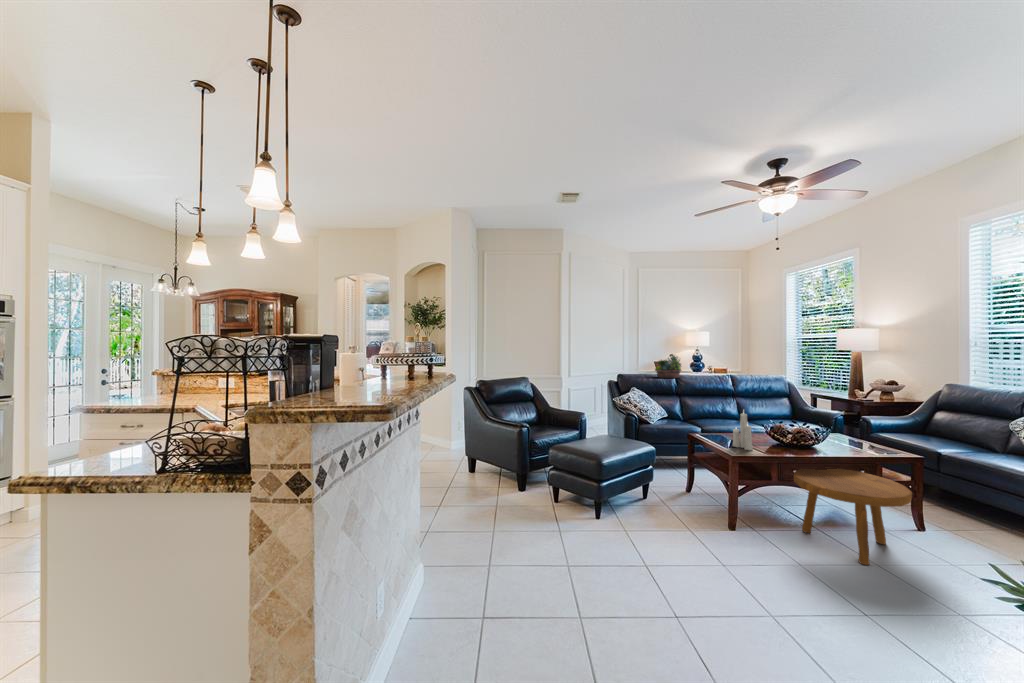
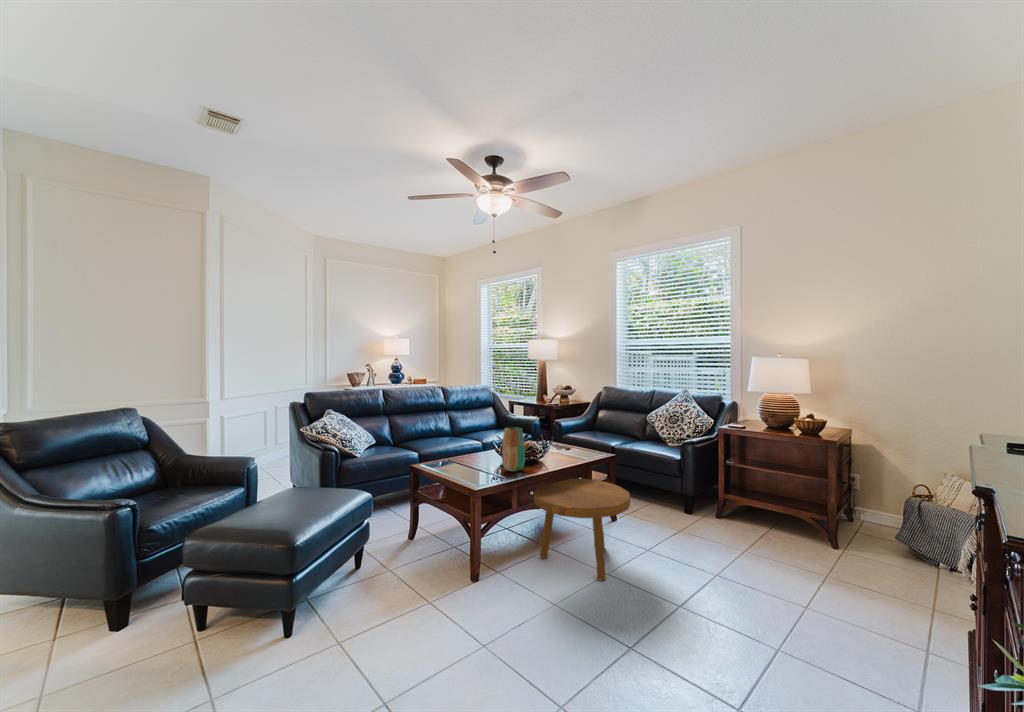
succulent planter: present [655,355,682,378] -> none [357,364,391,394]
candle: present [733,413,753,450] -> none [468,424,490,476]
vase: none [766,413,790,451] -> present [502,427,525,472]

